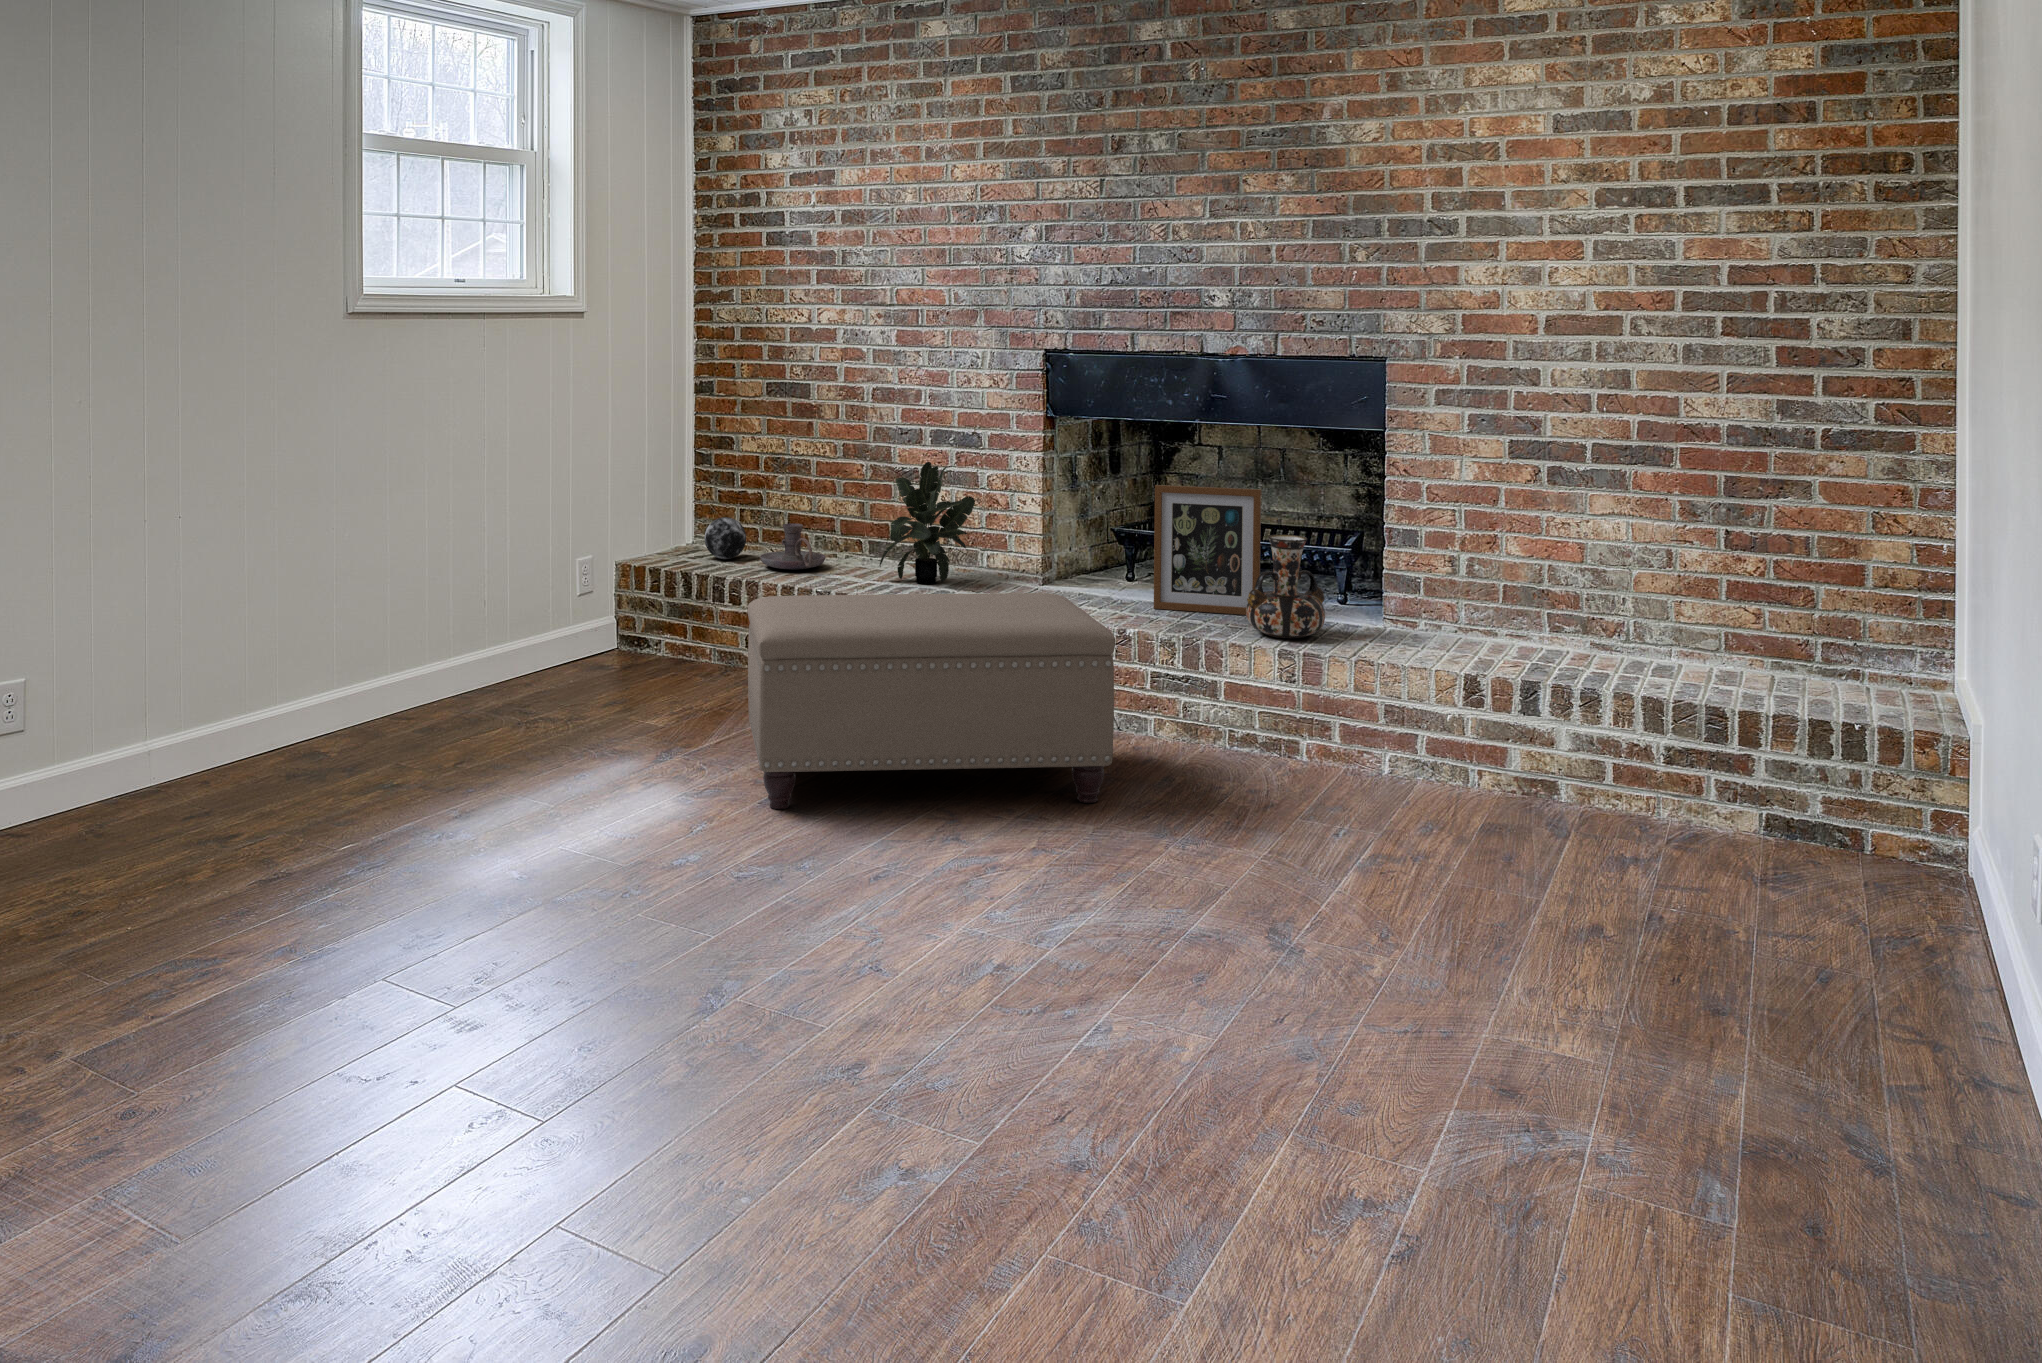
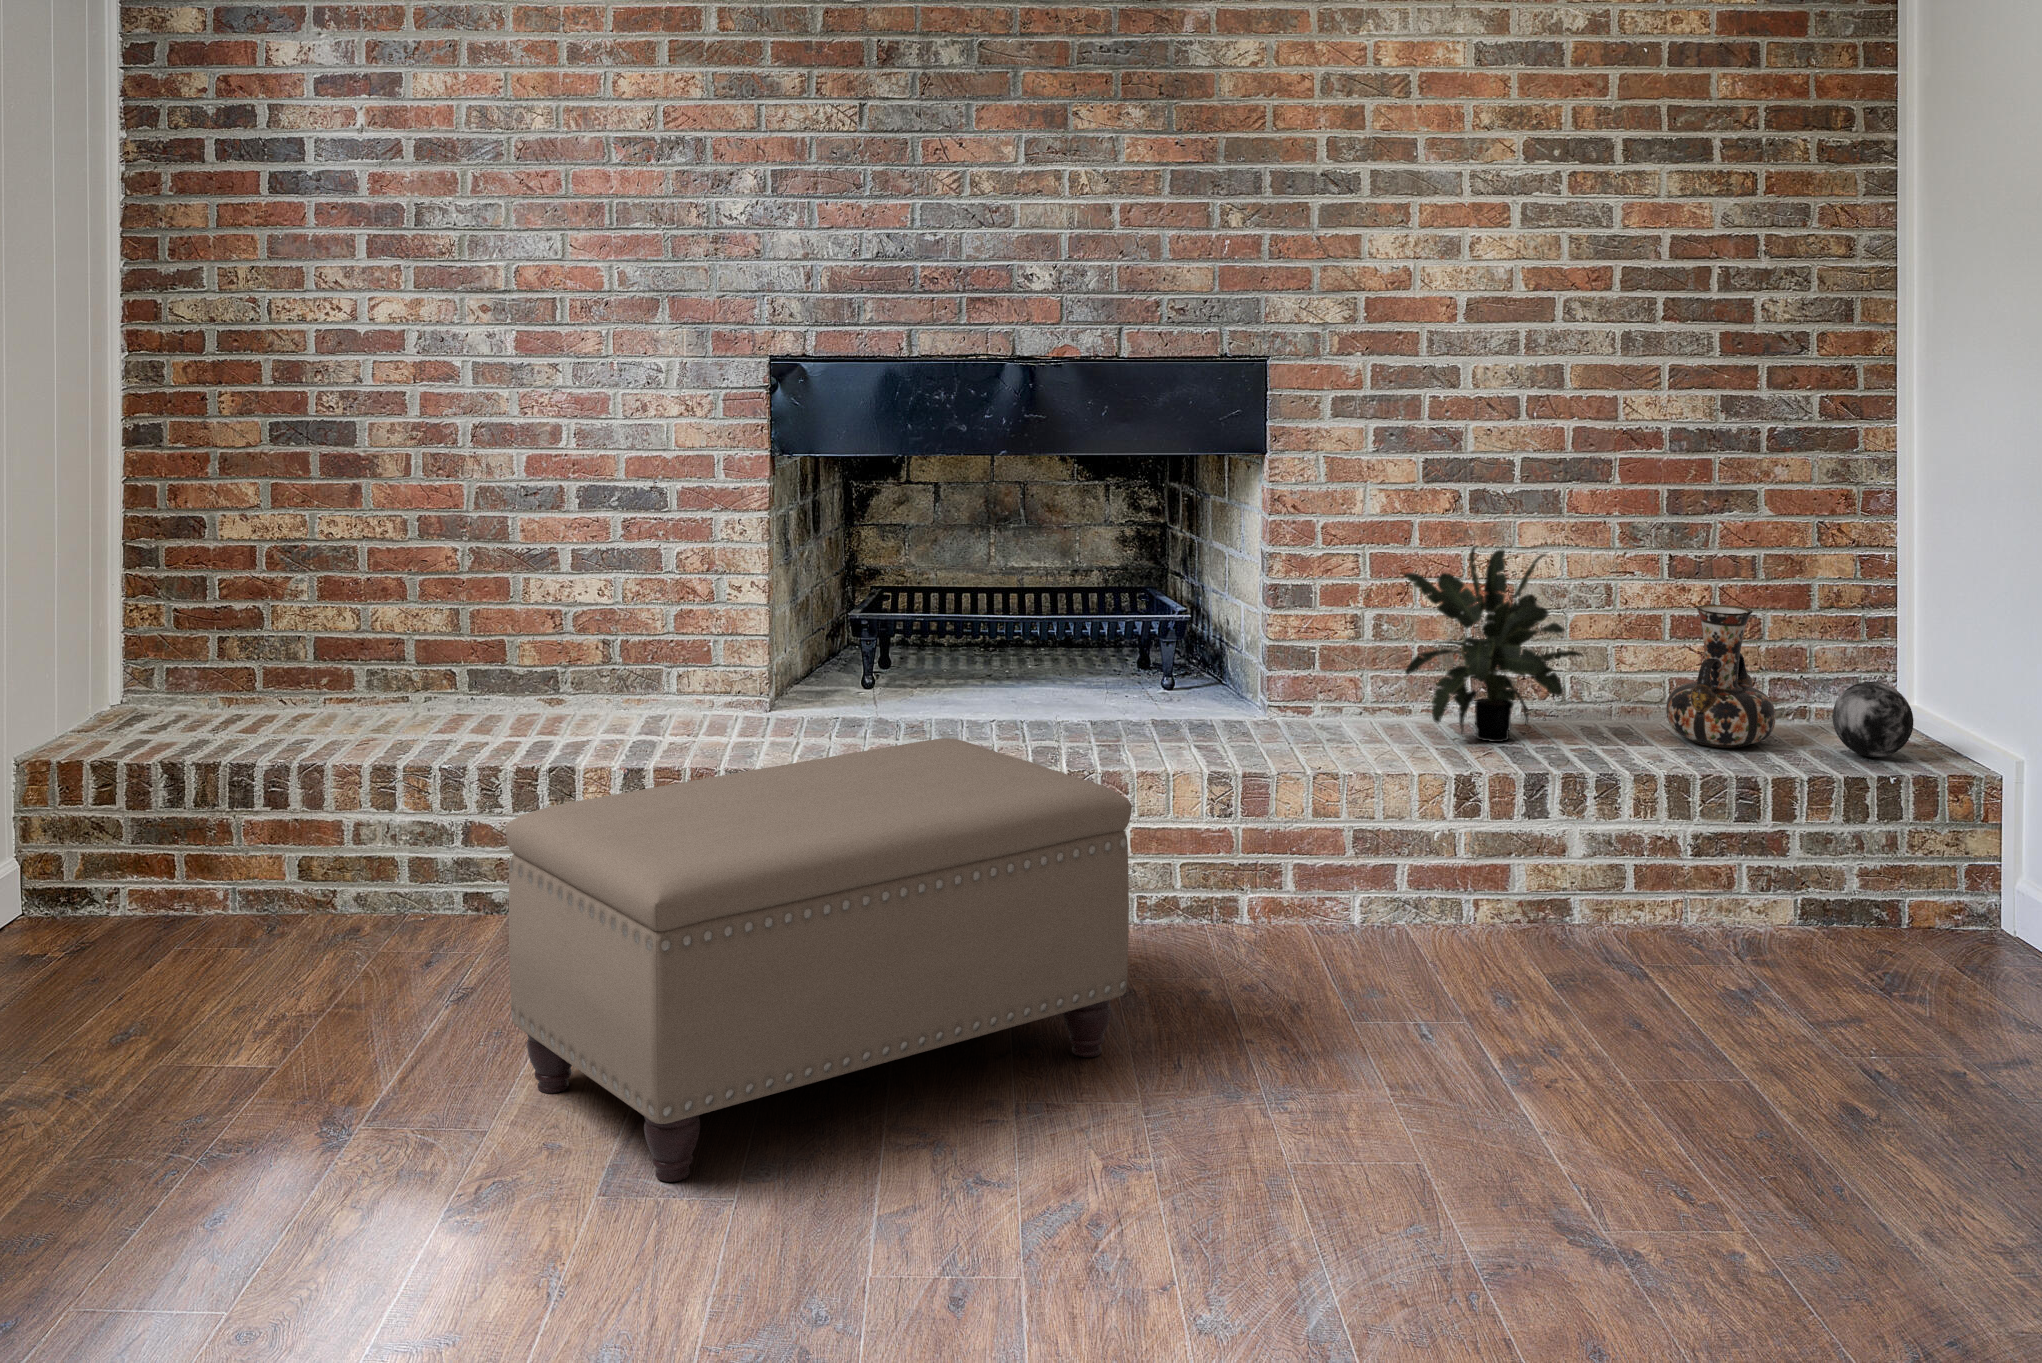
potted plant: present [879,462,975,584] -> present [1404,546,1582,742]
picture frame: present [1154,485,1261,615] -> none [975,547,1118,731]
decorative orb: present [705,517,746,559] -> present [1832,682,1913,757]
candle holder: present [760,524,825,570] -> none [304,655,417,733]
decorative vase: present [1246,534,1325,638] -> present [1666,604,1776,748]

